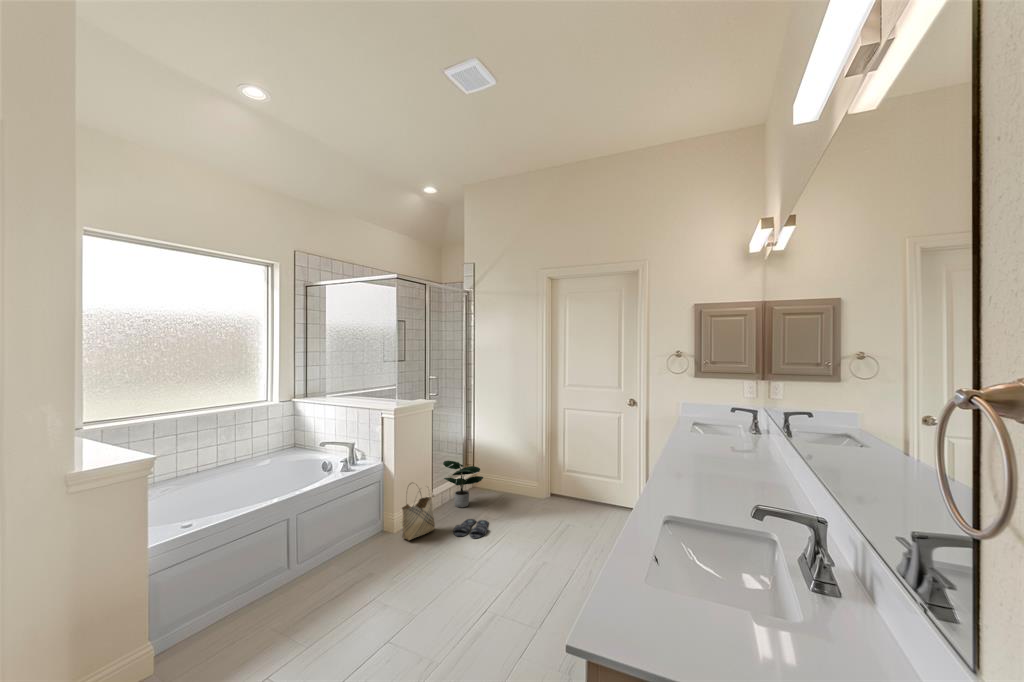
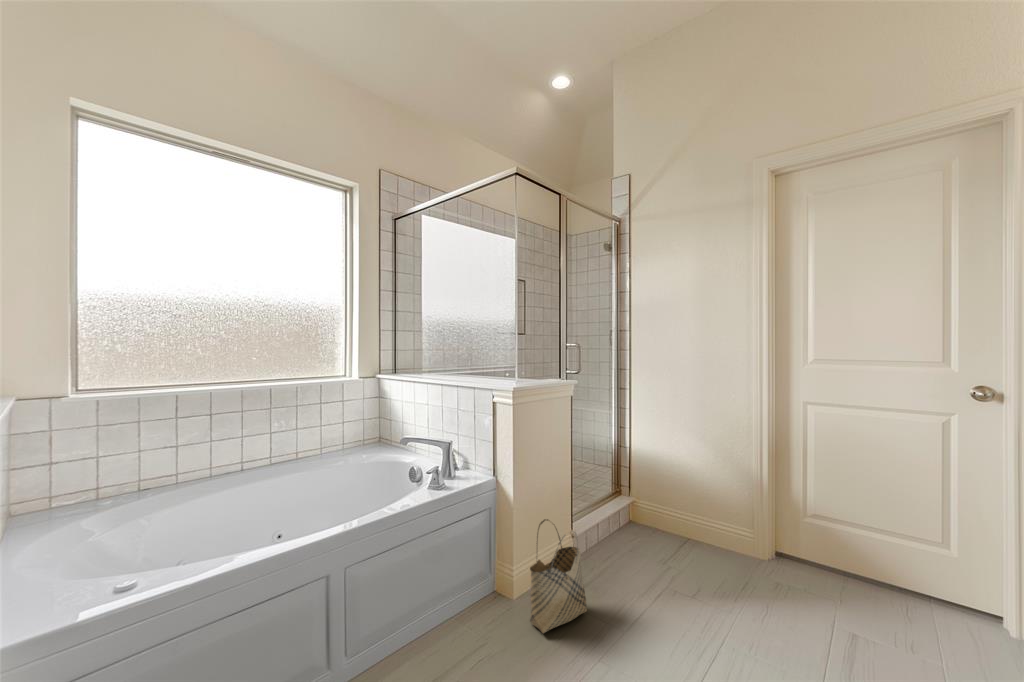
potted plant: present [443,461,483,507] -> none [588,479,658,562]
slippers: present [453,519,488,538] -> none [622,593,694,651]

